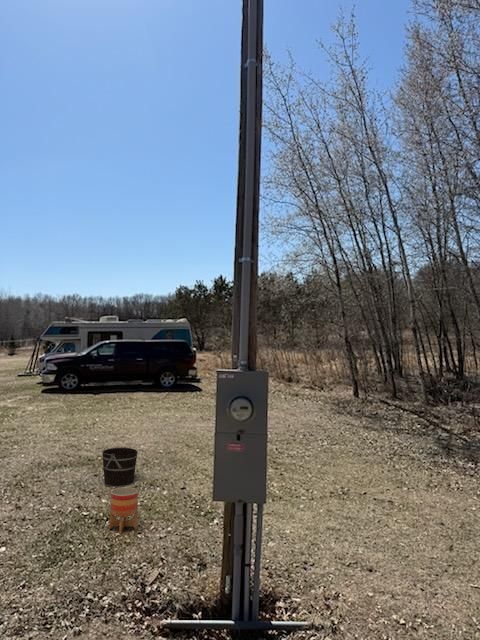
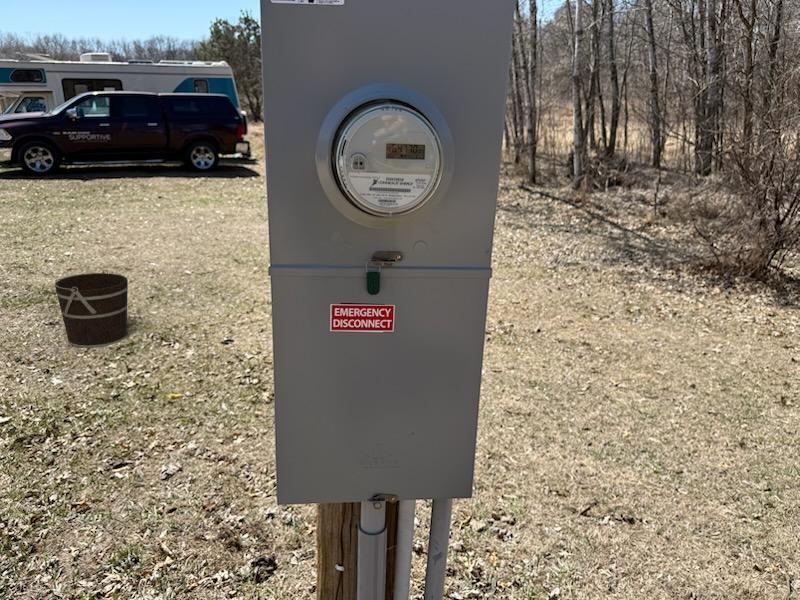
planter: present [110,487,138,534] -> none [50,366,122,465]

